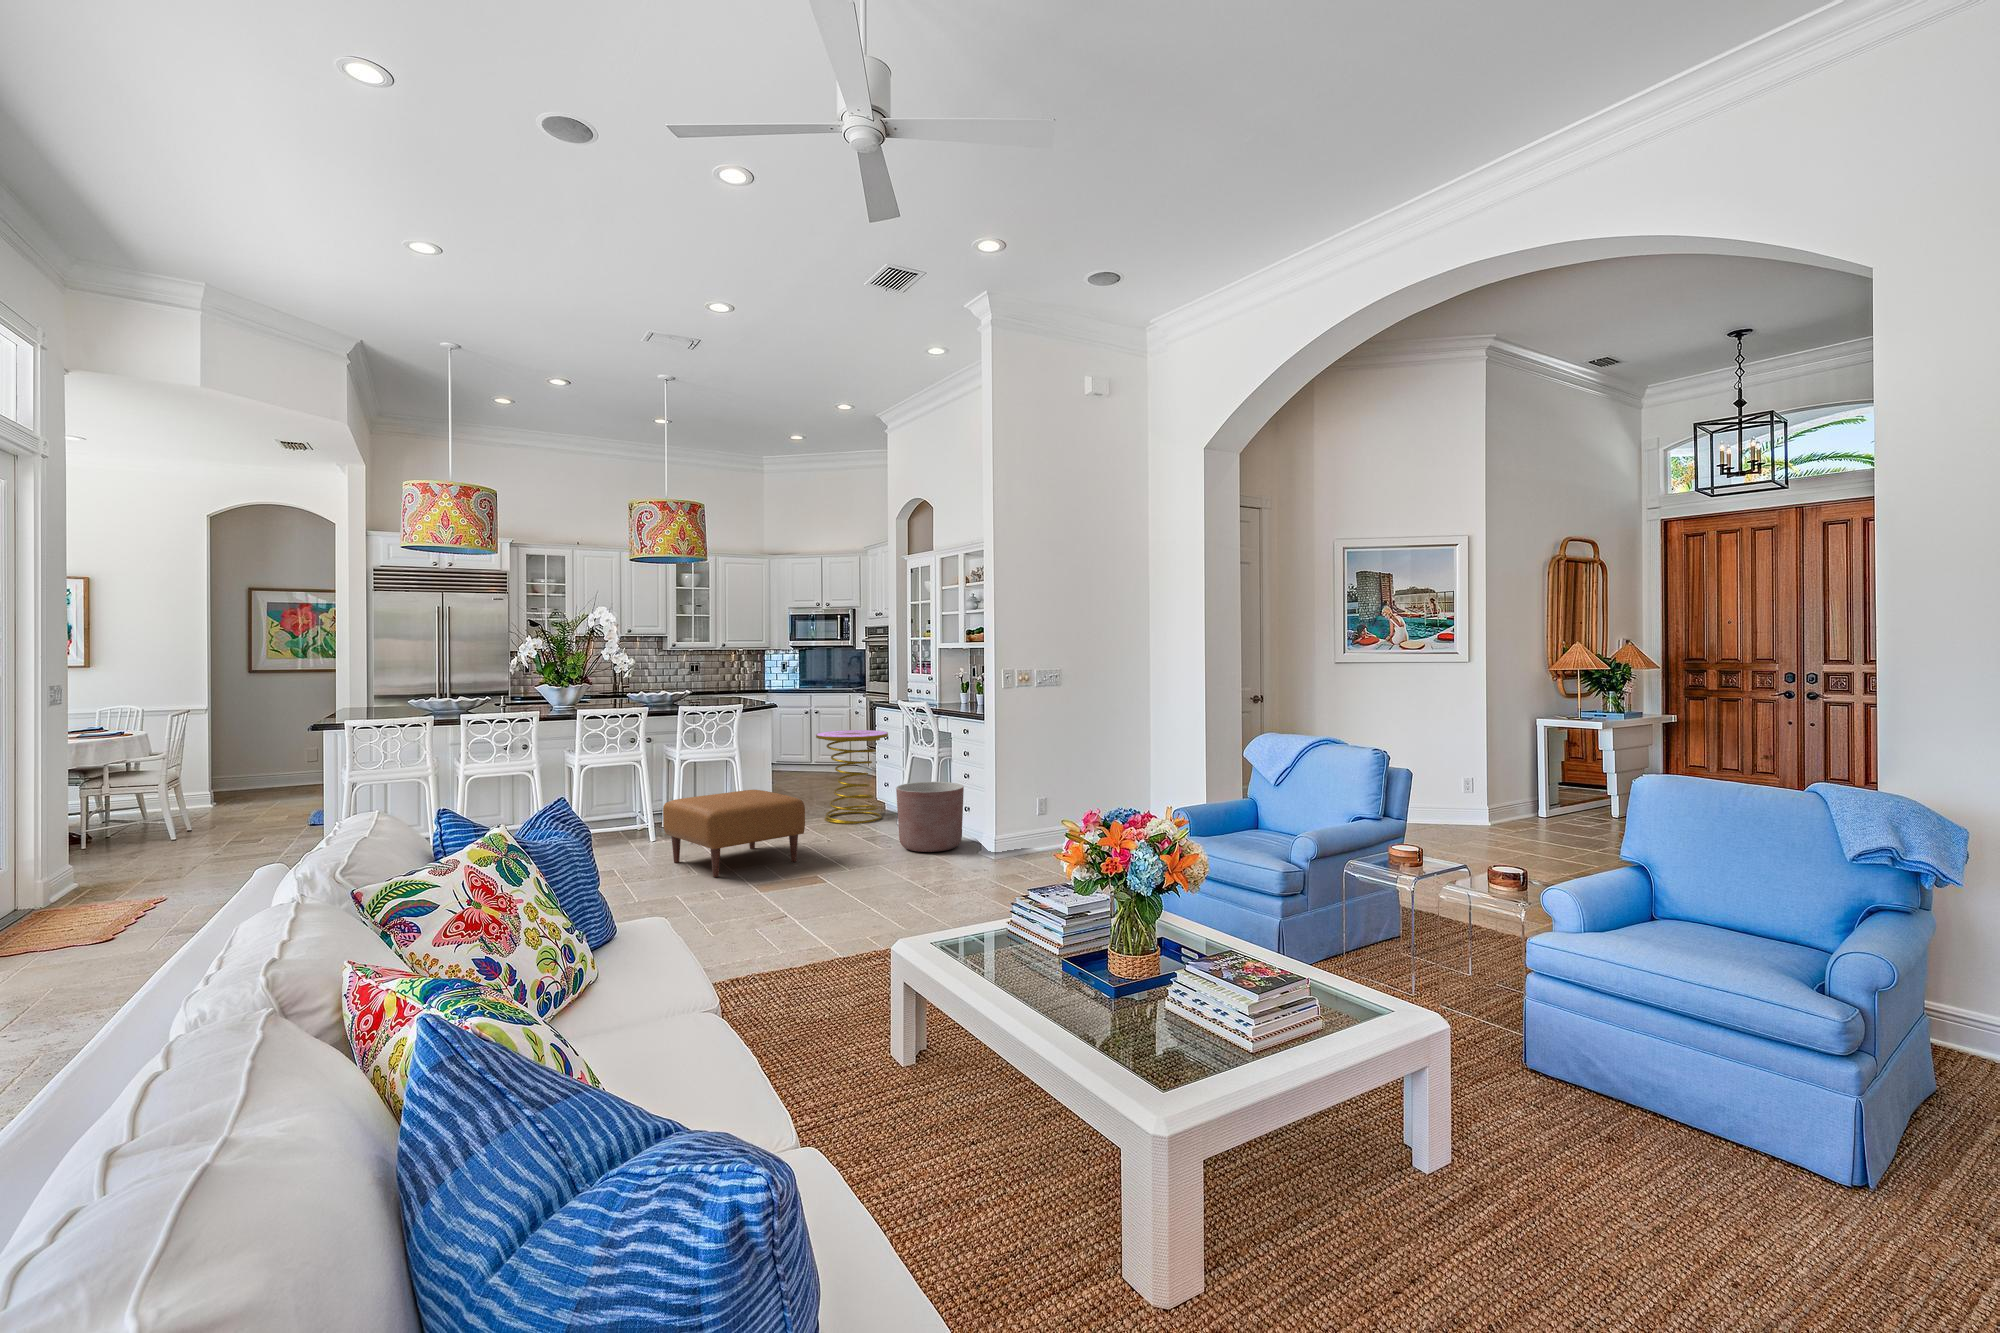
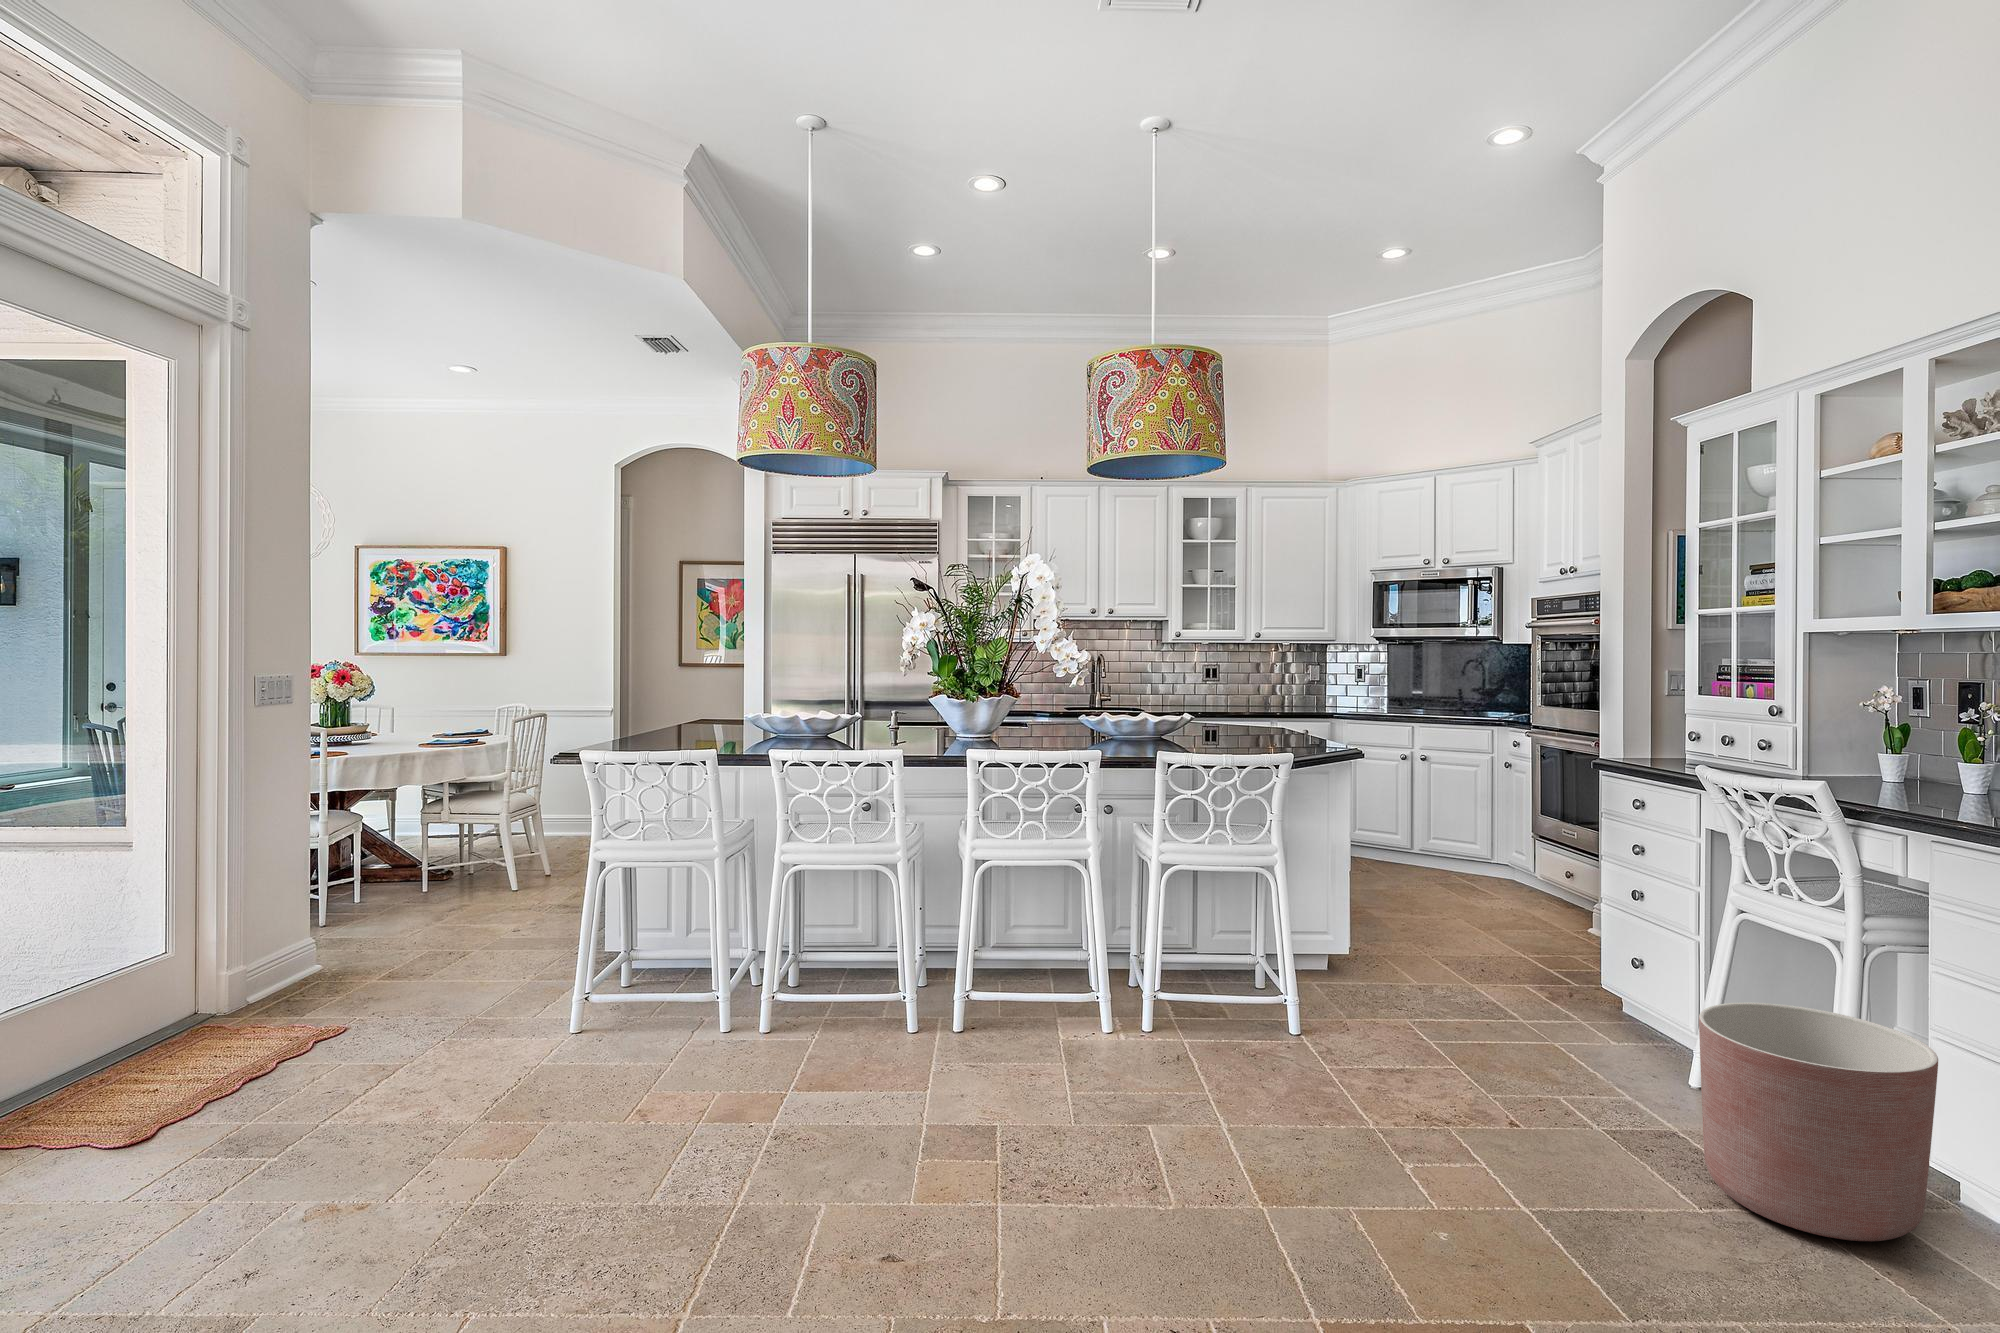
side table: present [816,730,888,824] -> none [1445,818,1623,1043]
ottoman: present [663,790,805,877] -> none [1107,960,1442,1209]

